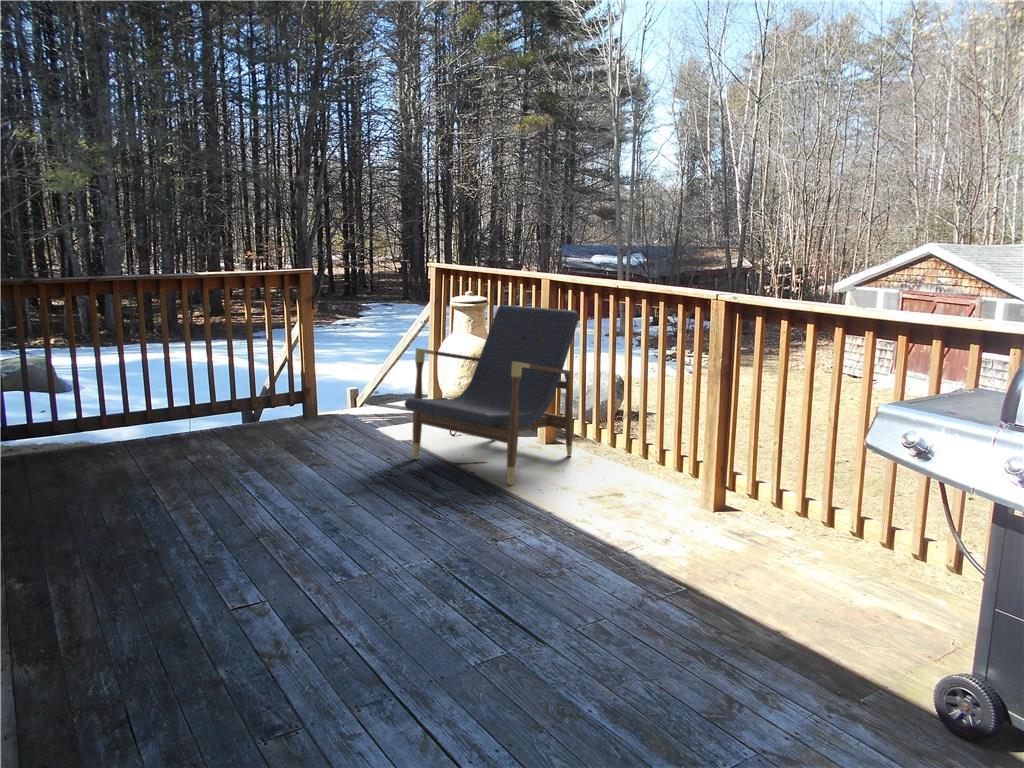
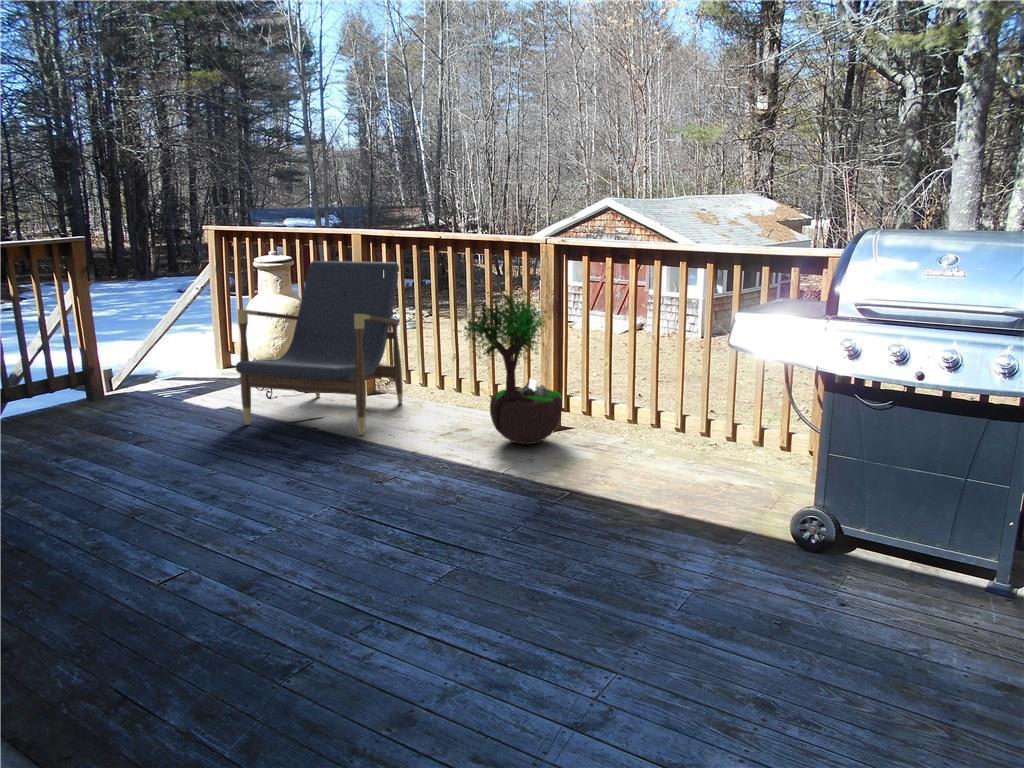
potted tree: none [595,334,719,522] -> present [454,286,562,444]

